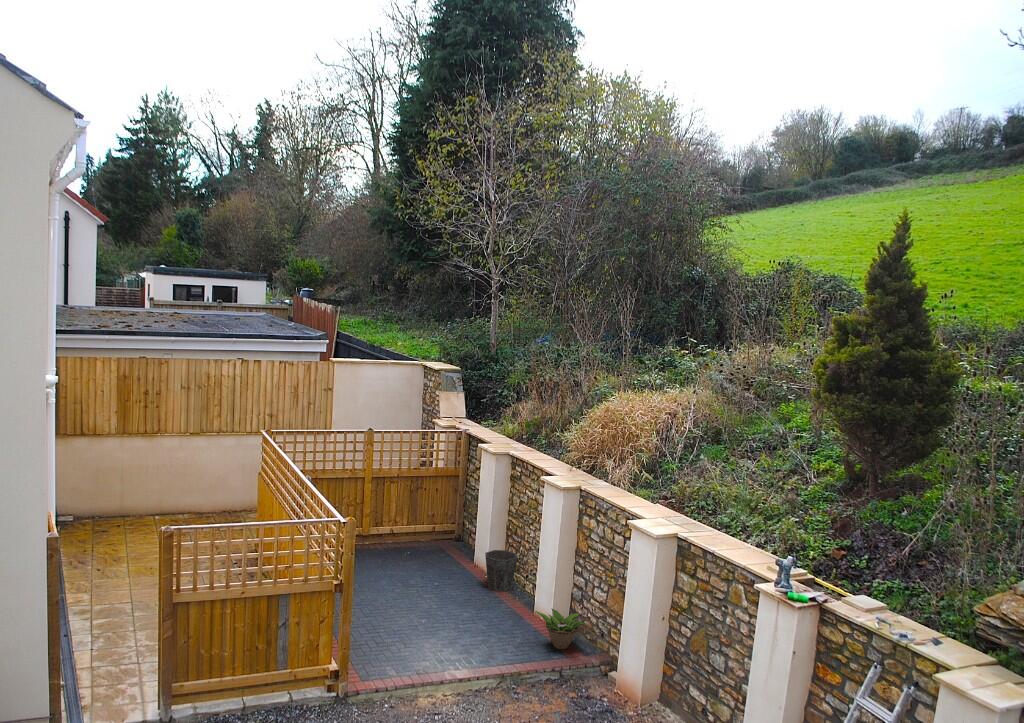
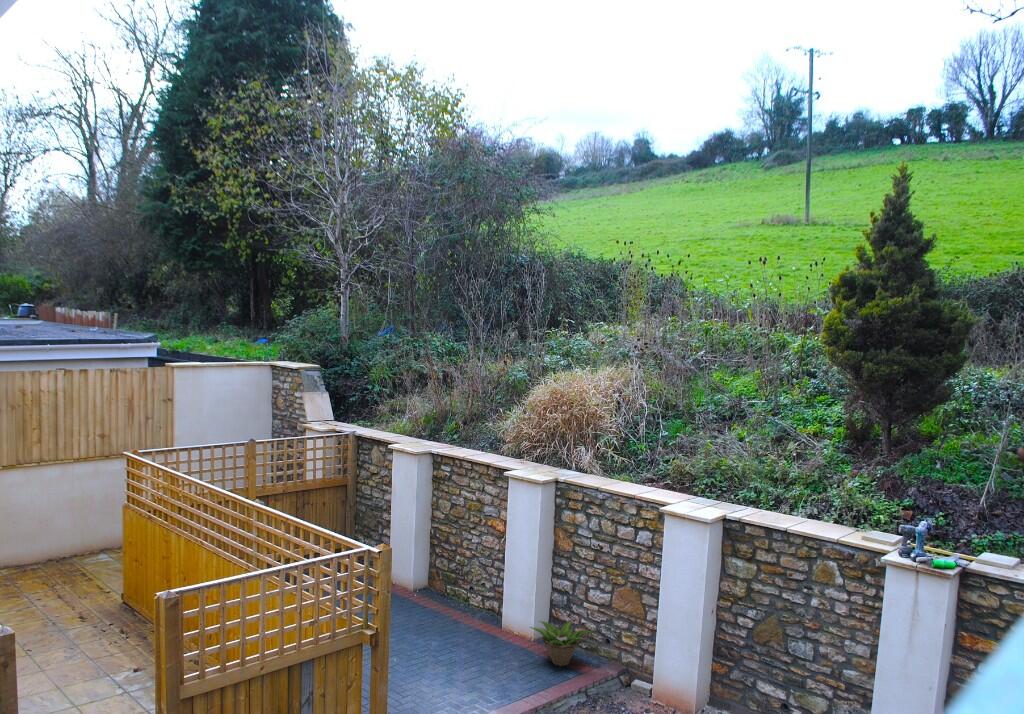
waste bin: present [485,550,517,591] -> none [425,563,464,611]

